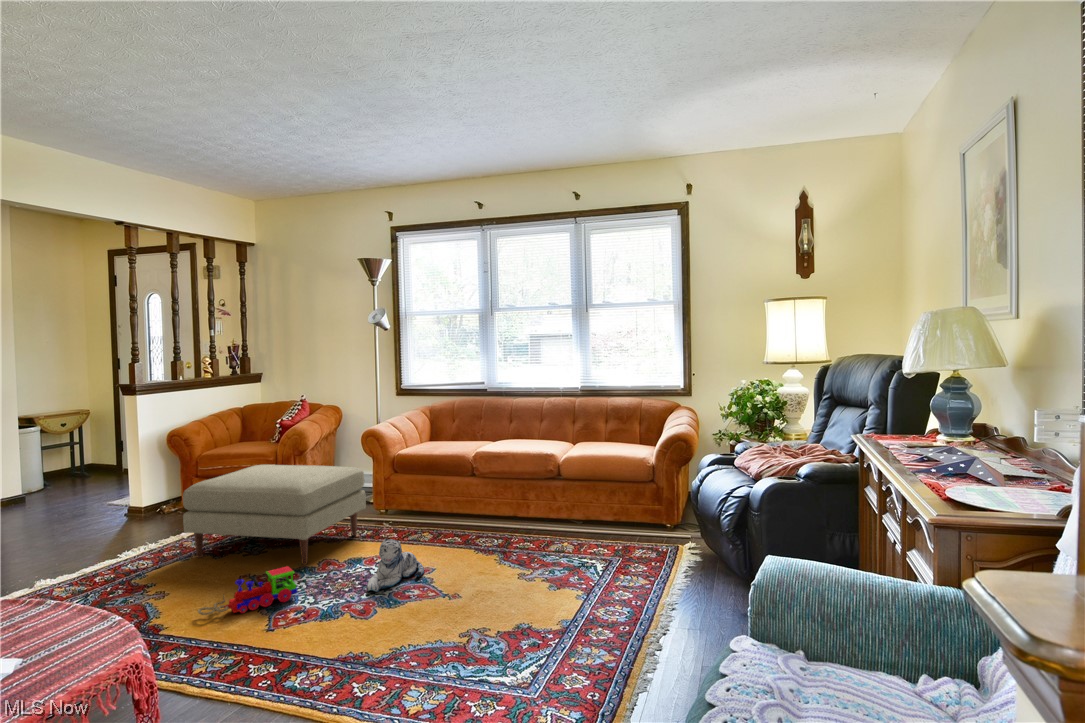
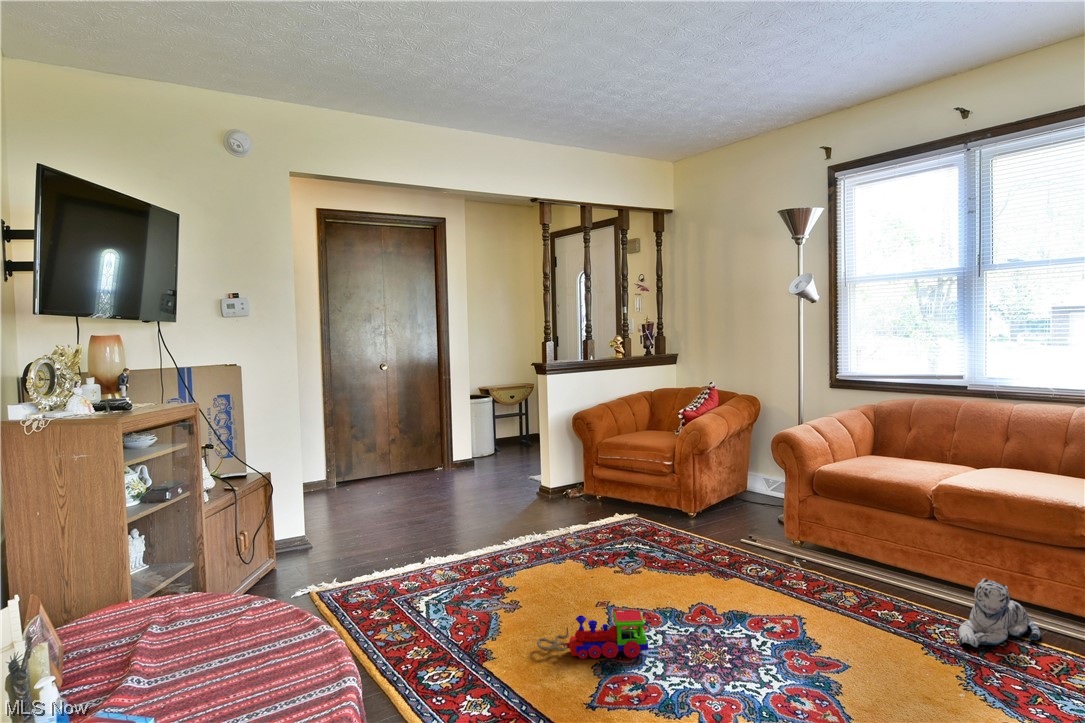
ottoman: present [183,465,366,565] -> none [559,465,765,605]
plush toy: present [367,539,424,592] -> present [958,579,1041,648]

